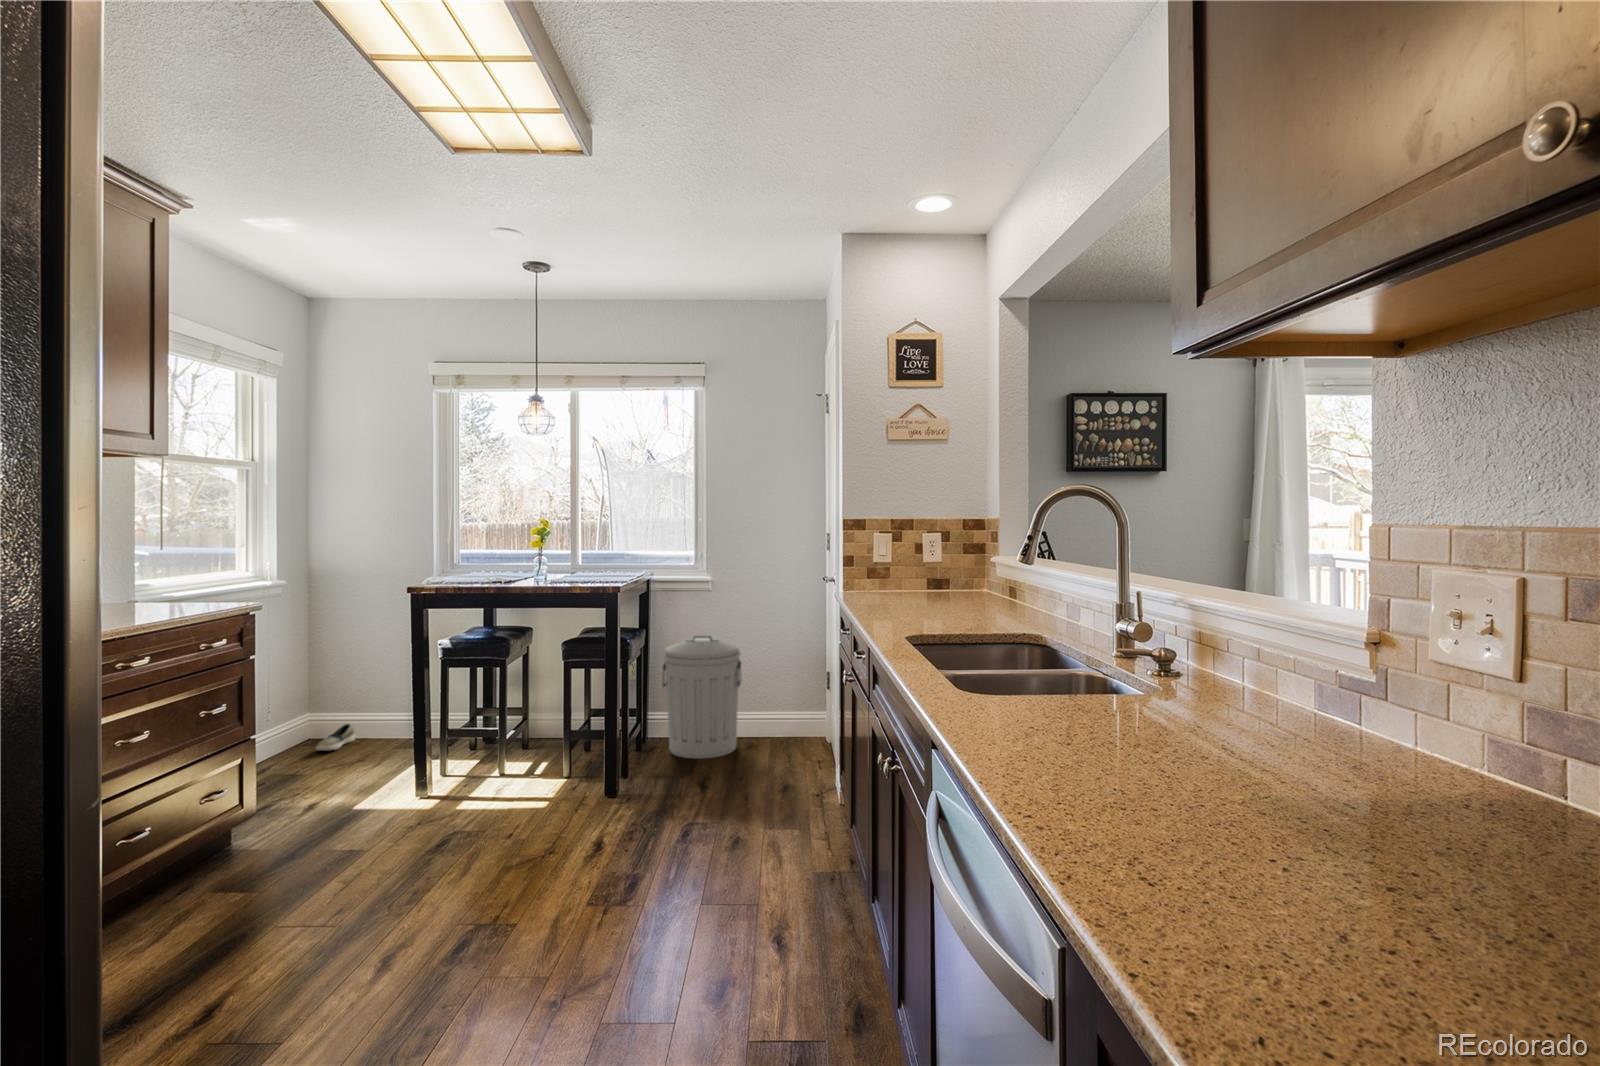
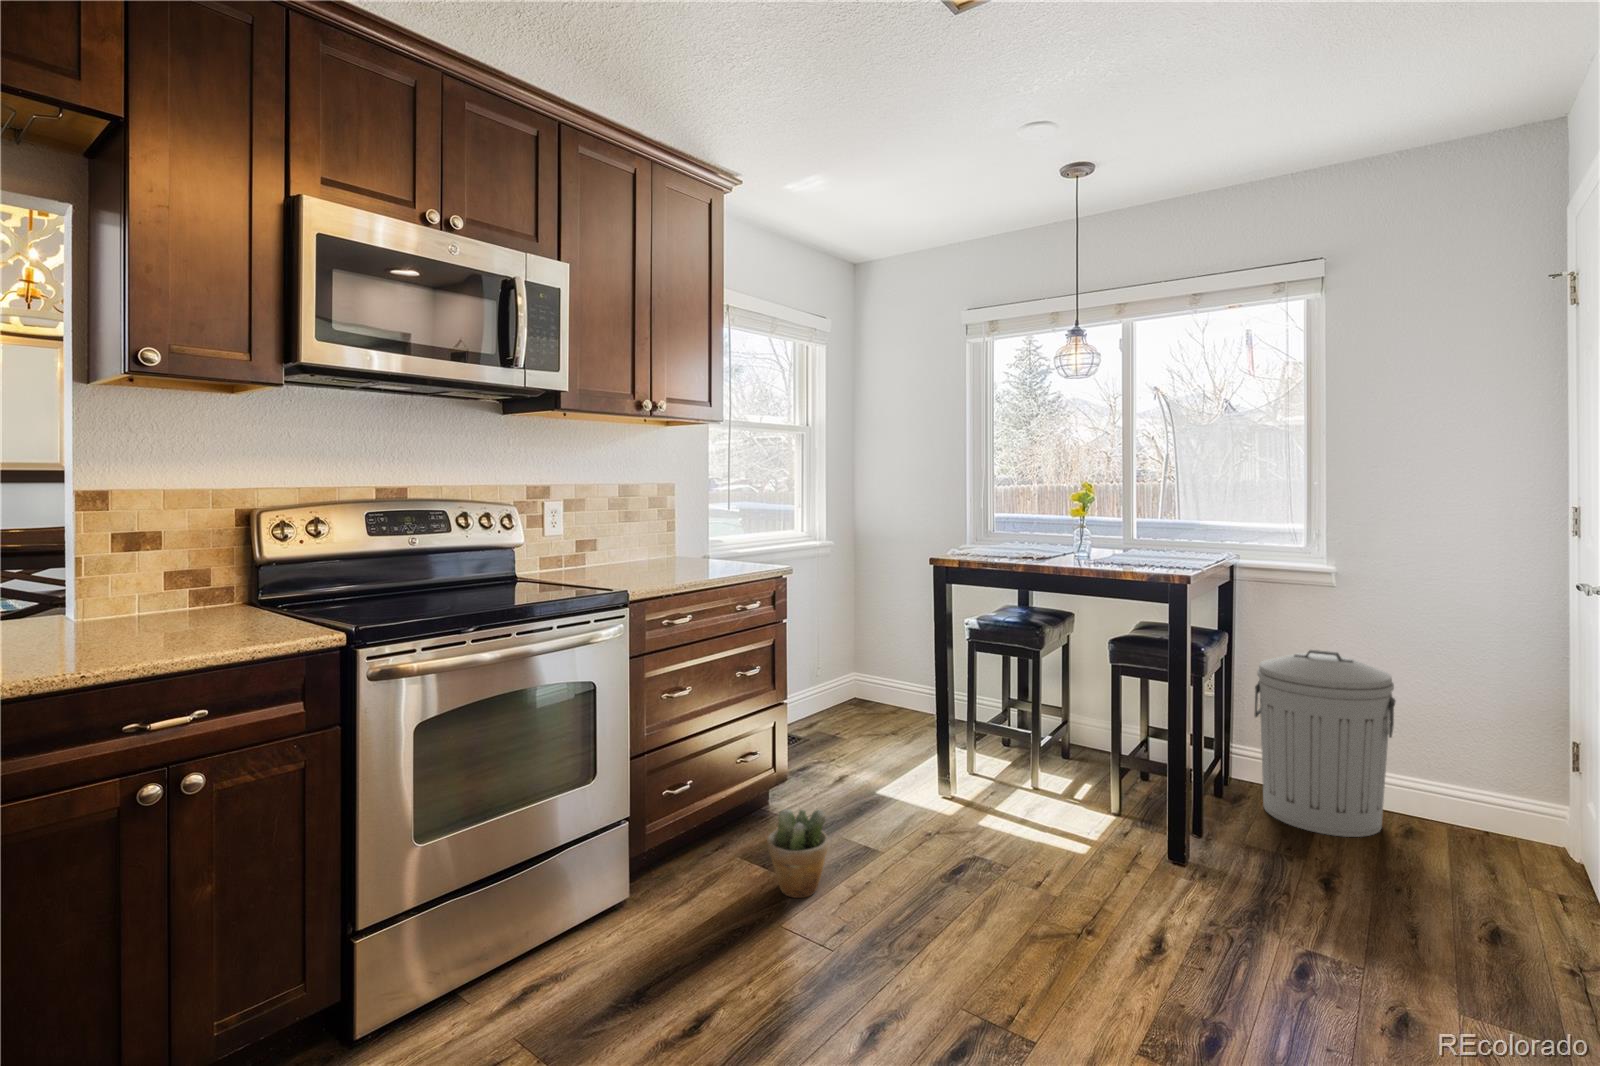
shoe: present [316,724,355,751] -> none [856,694,892,719]
potted plant: none [248,817,317,906] -> present [767,809,828,898]

